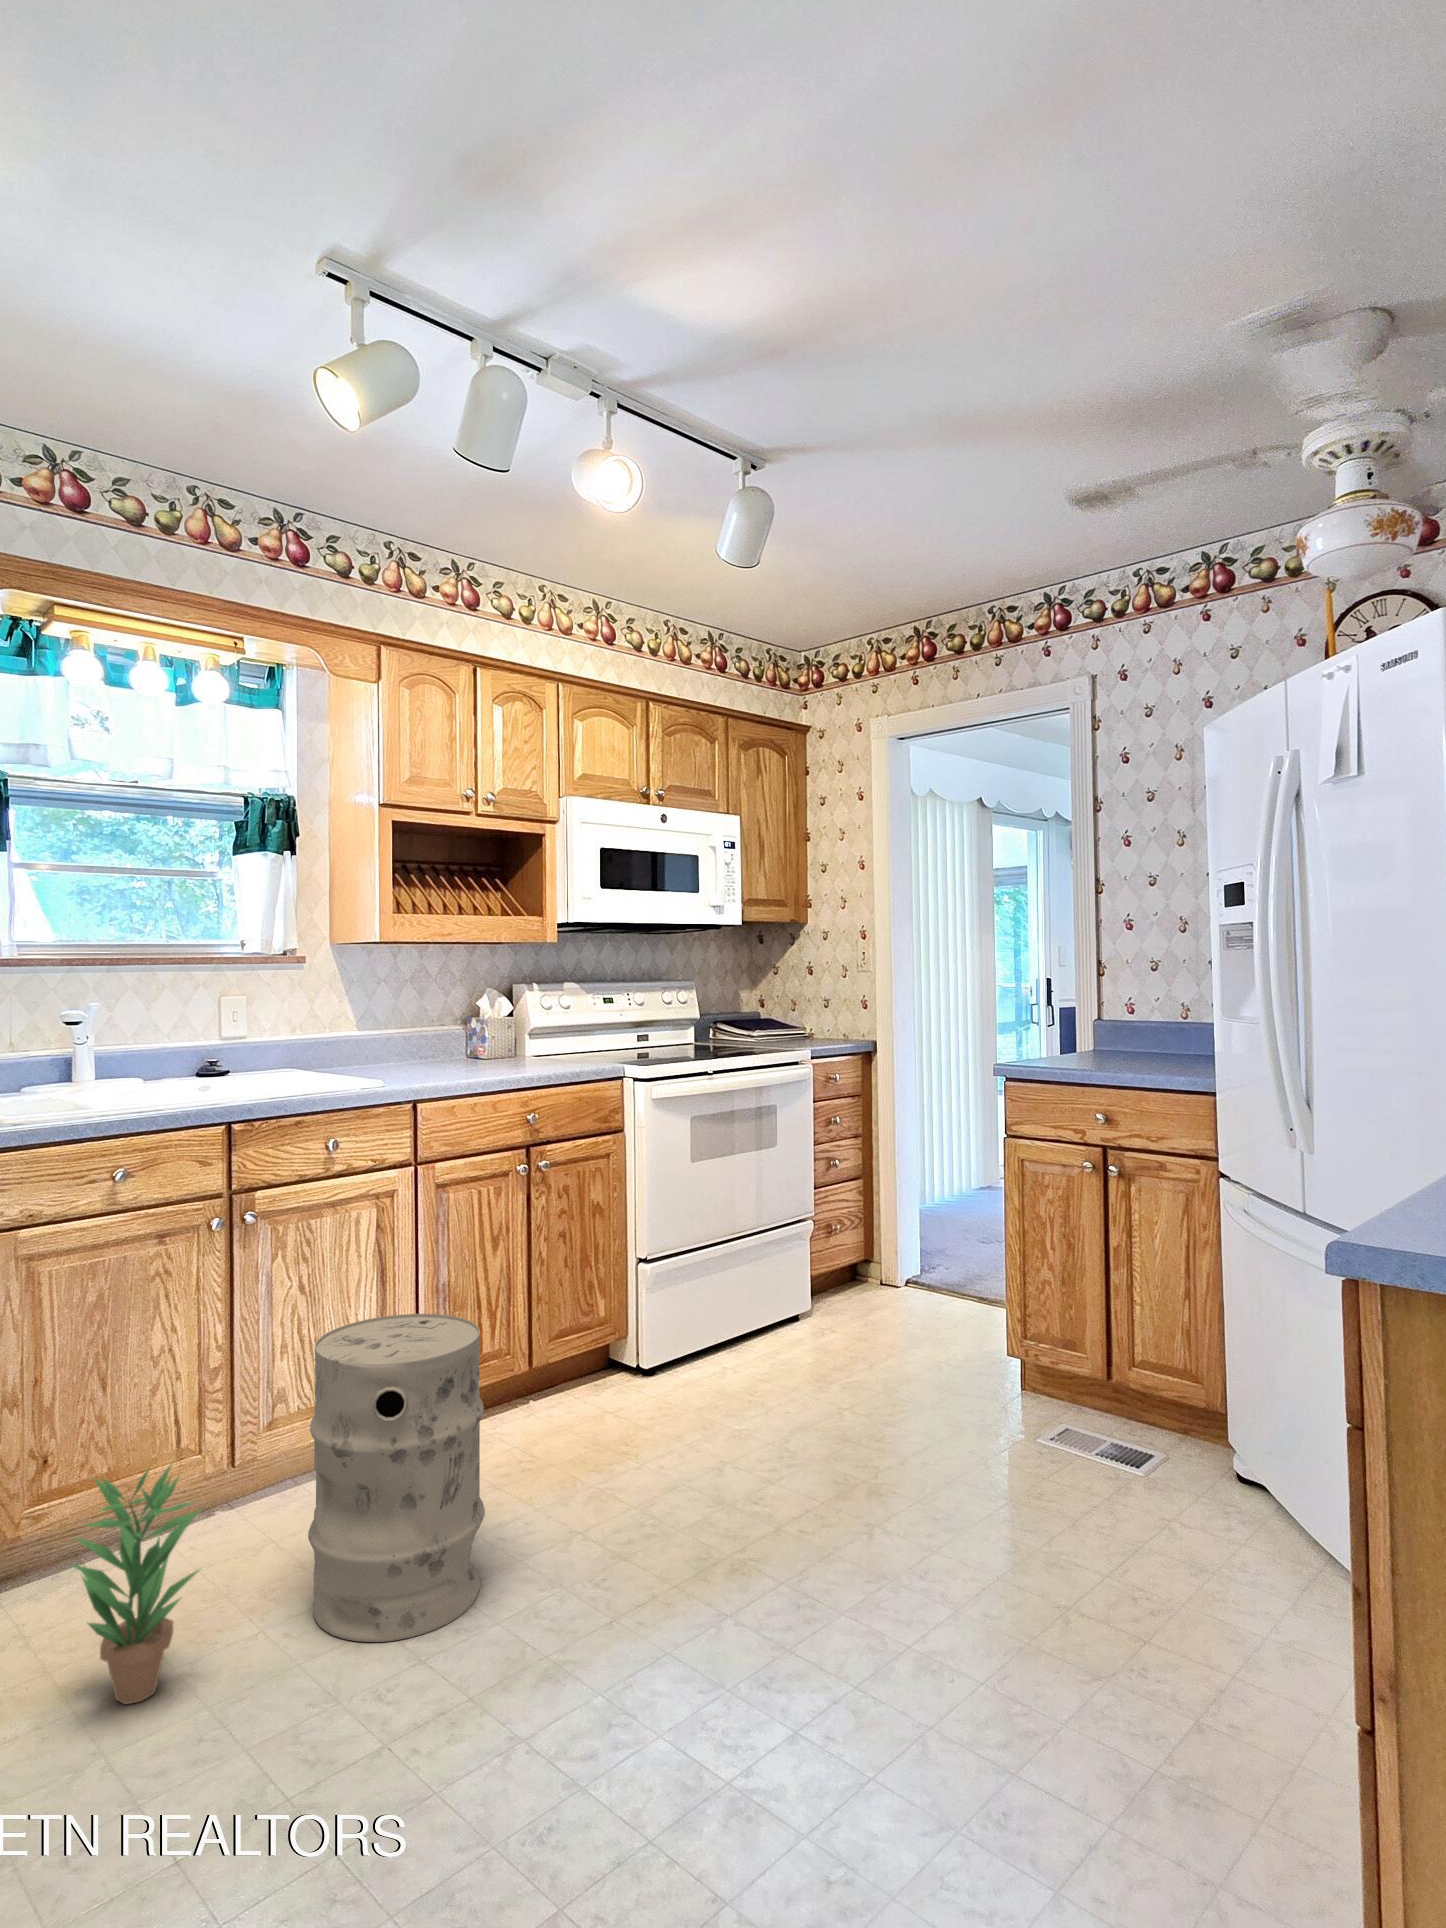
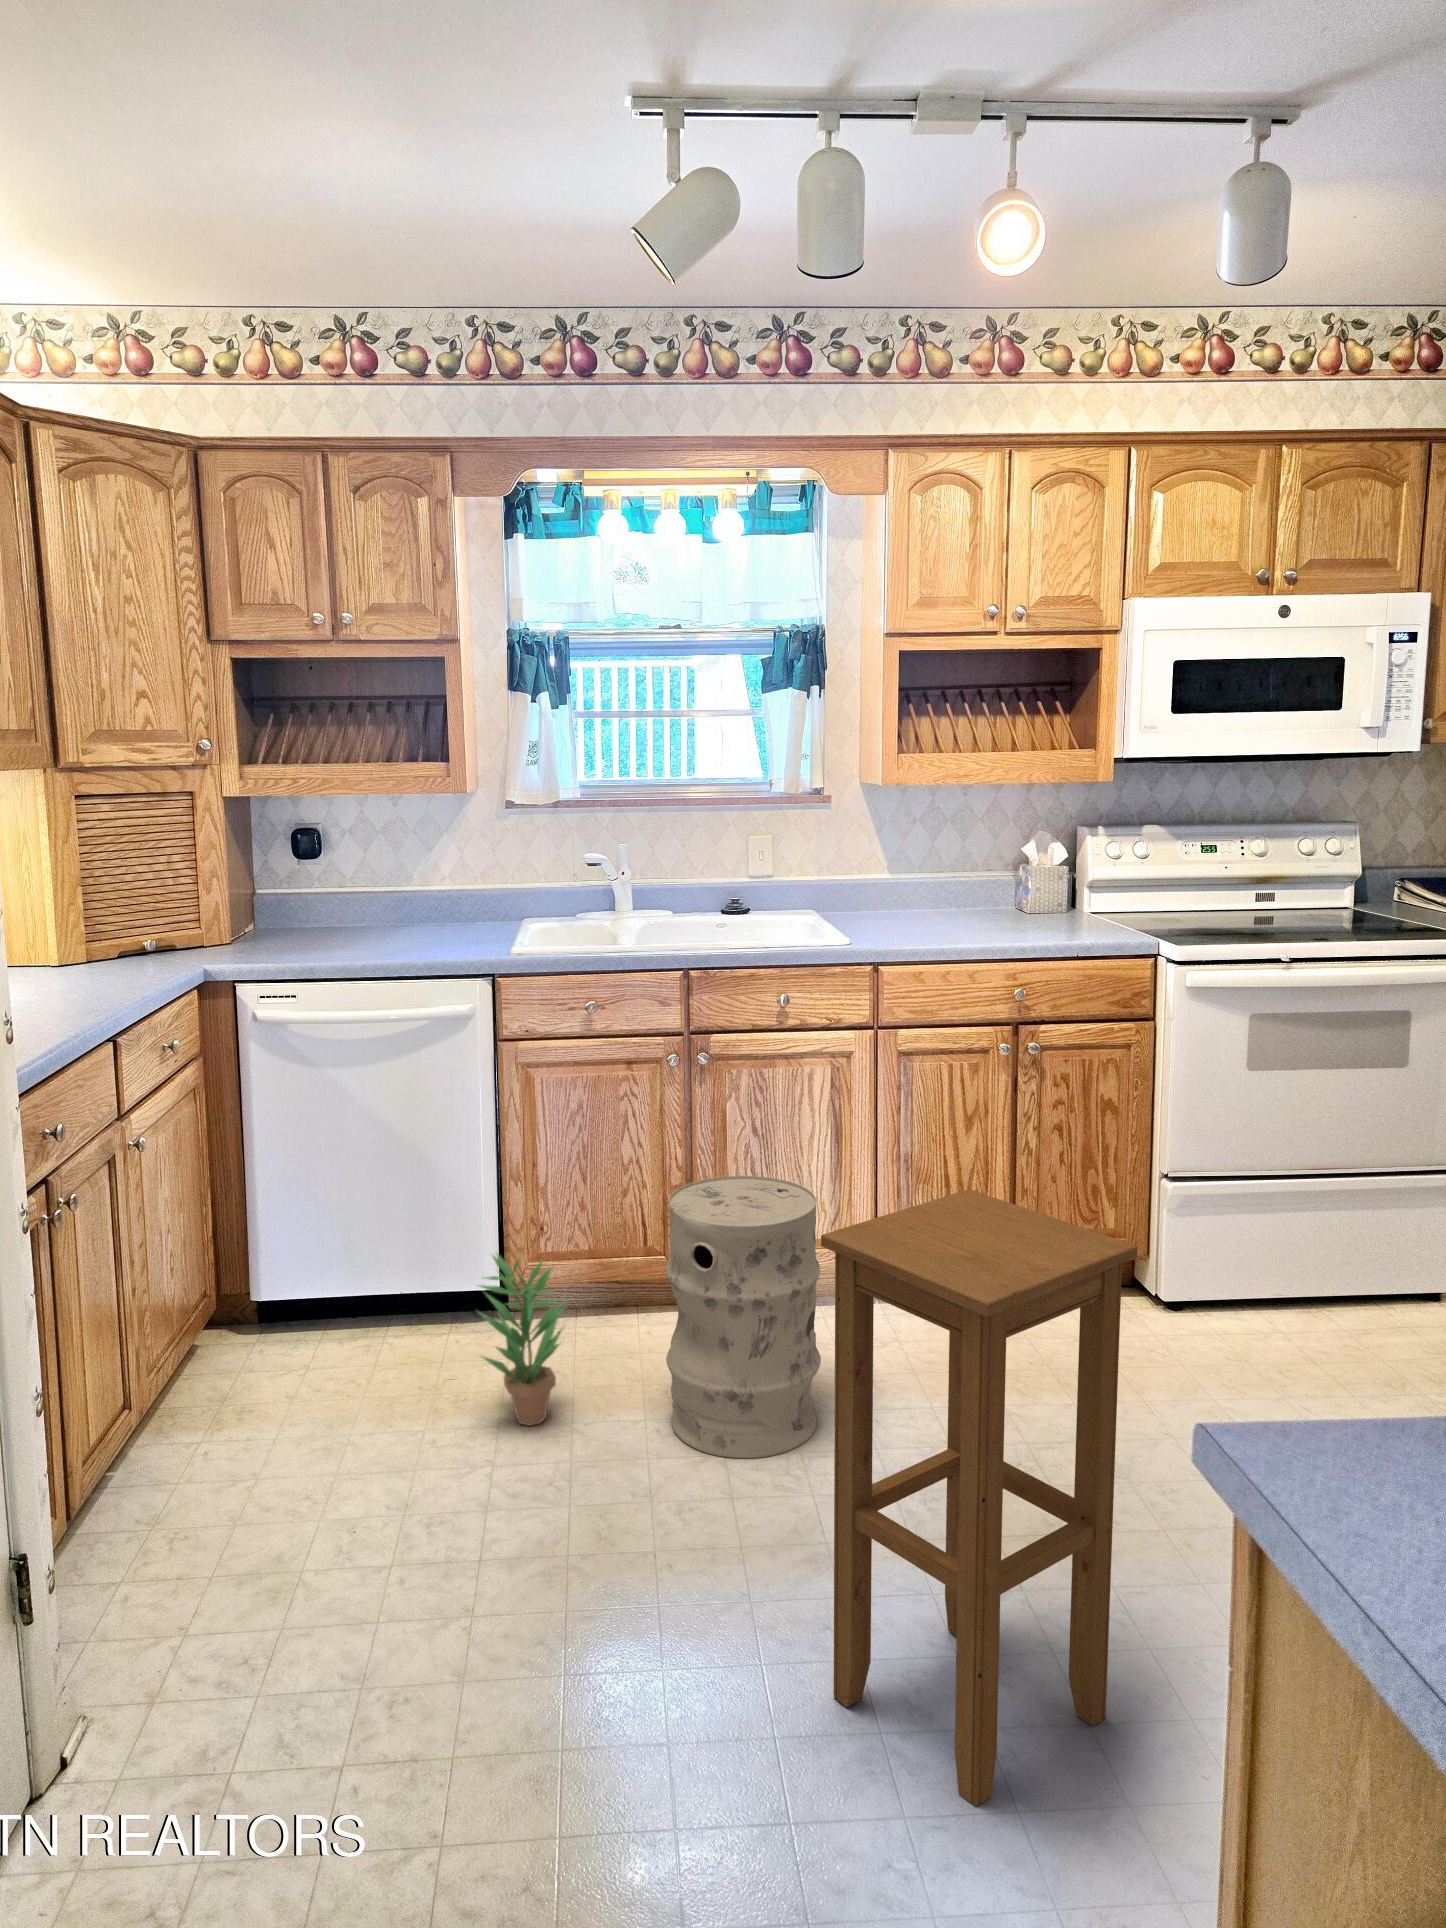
stool: none [738,1233,962,1828] -> present [821,1189,1138,1806]

